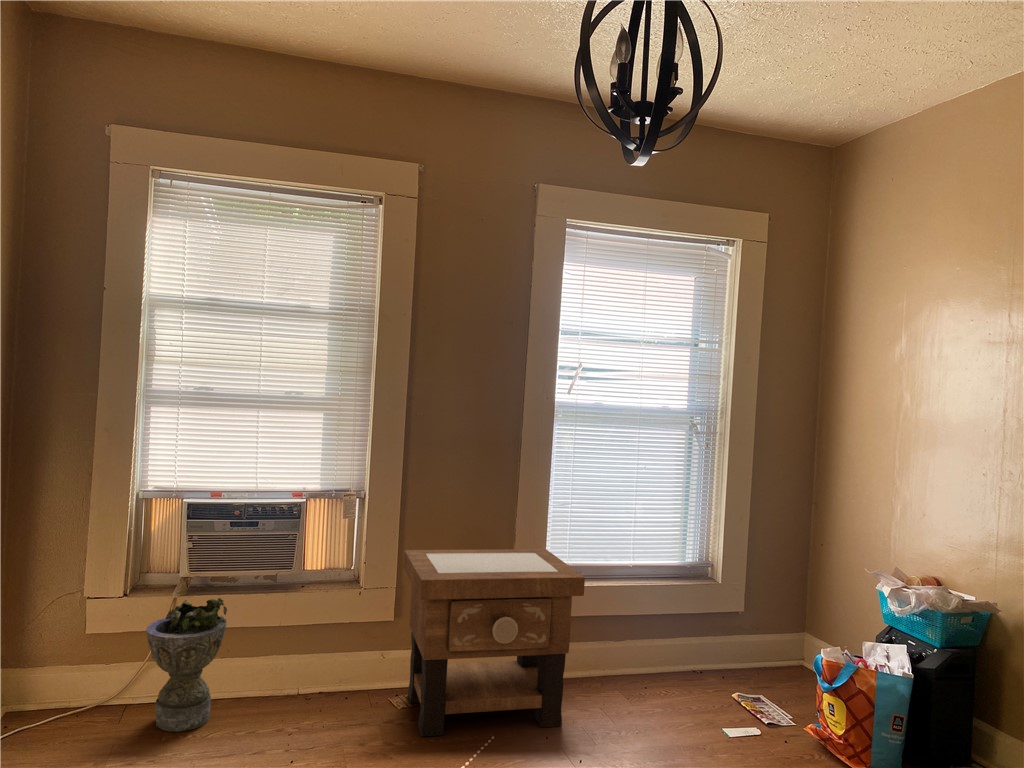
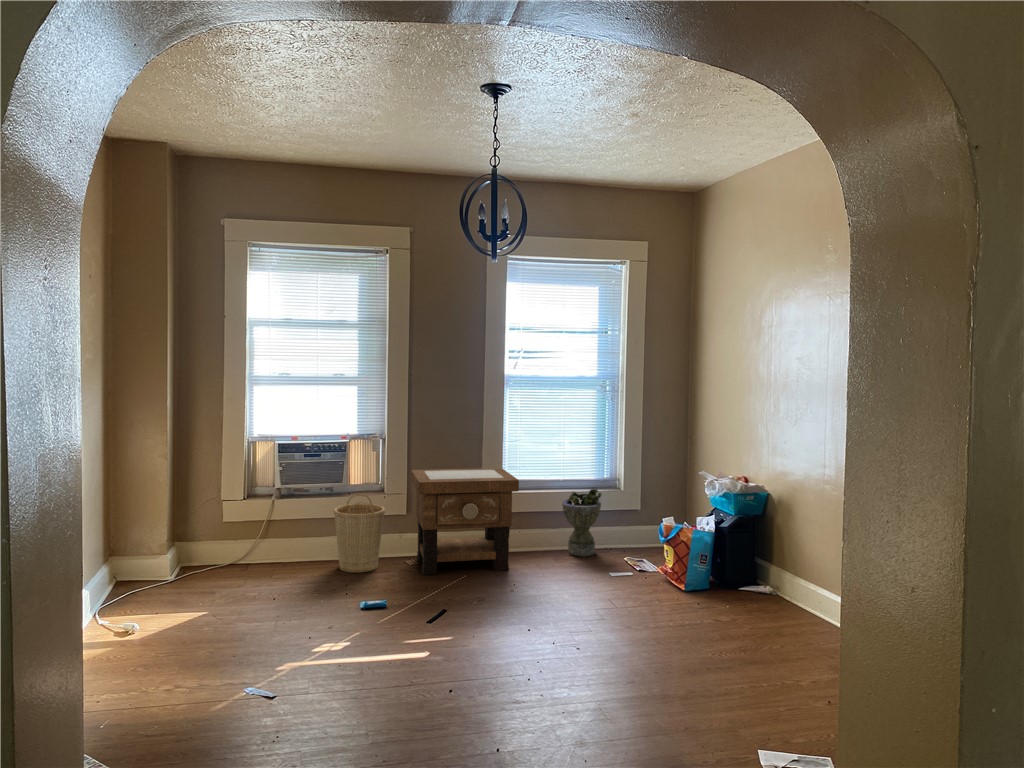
basket: none [274,589,360,729] -> present [334,494,385,573]
planter: present [146,598,227,732] -> present [562,489,601,556]

